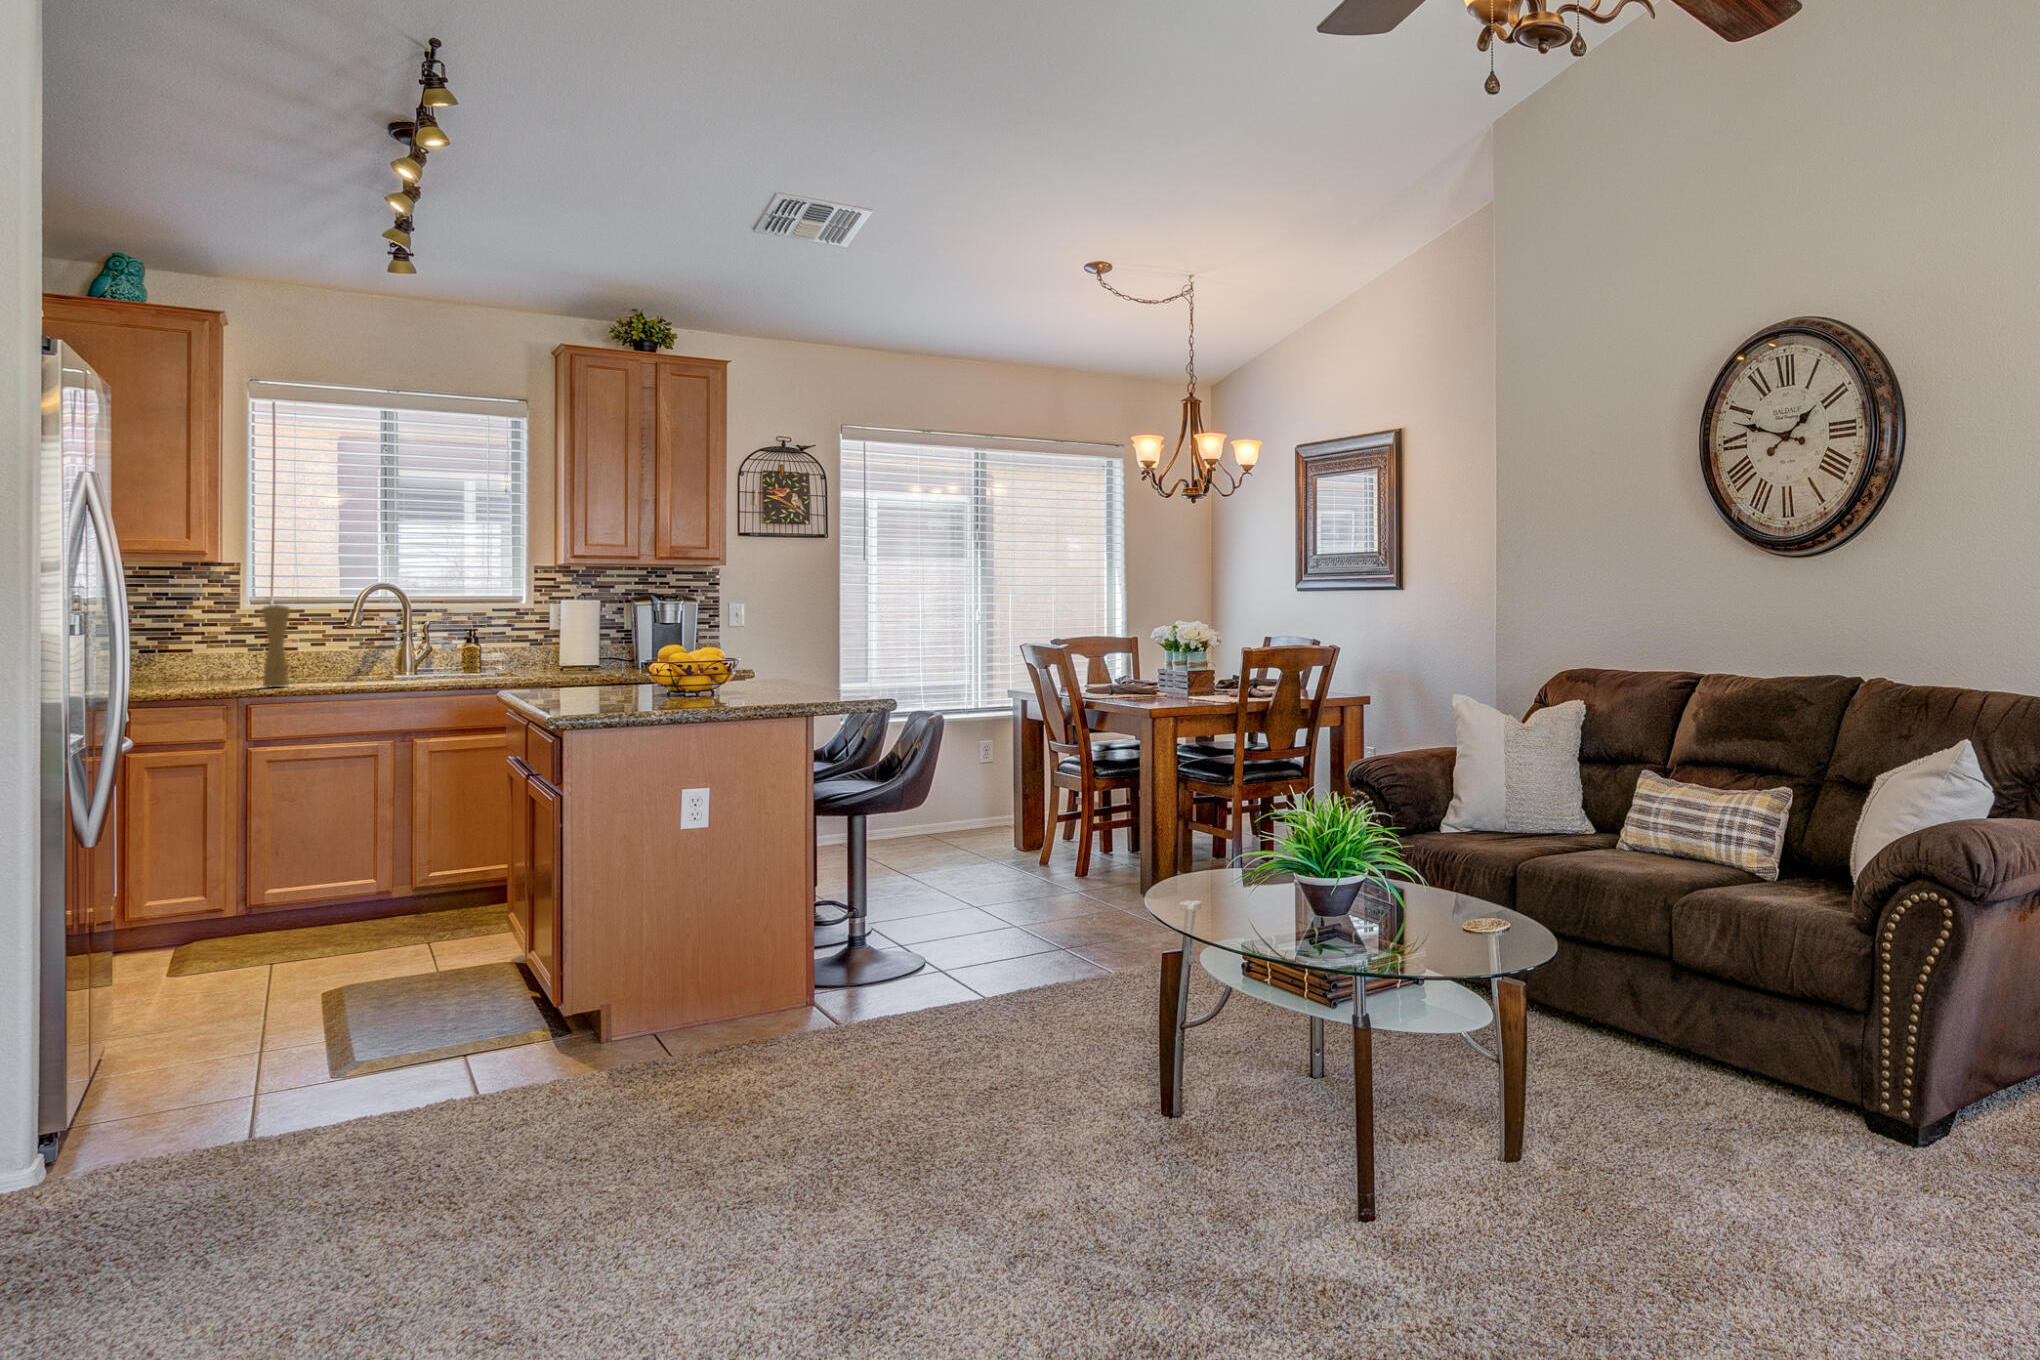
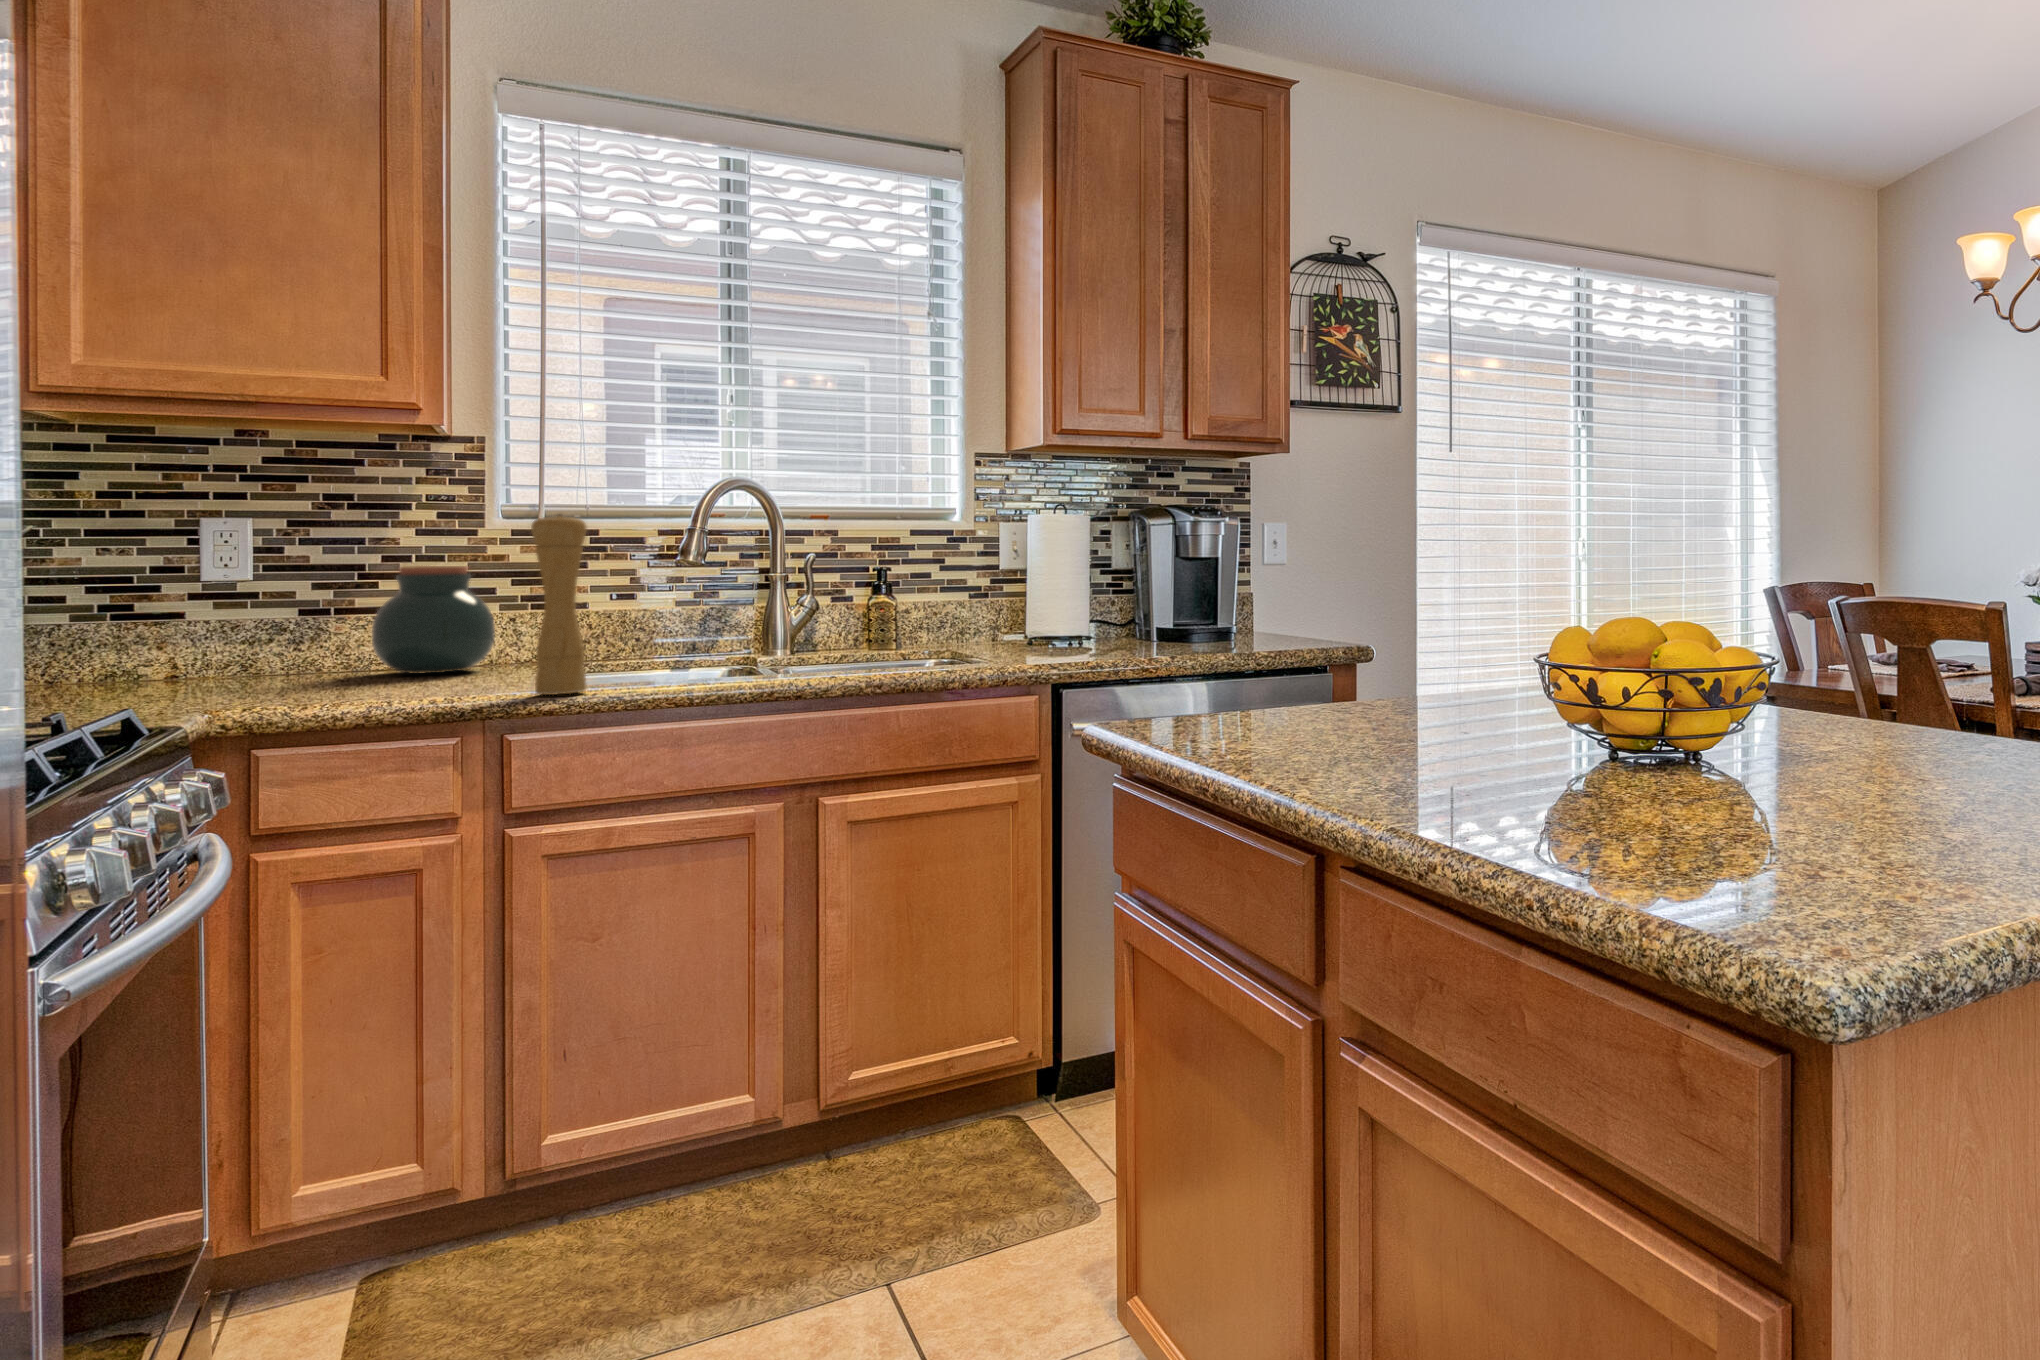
jar: none [179,628,245,682] -> present [372,566,495,674]

